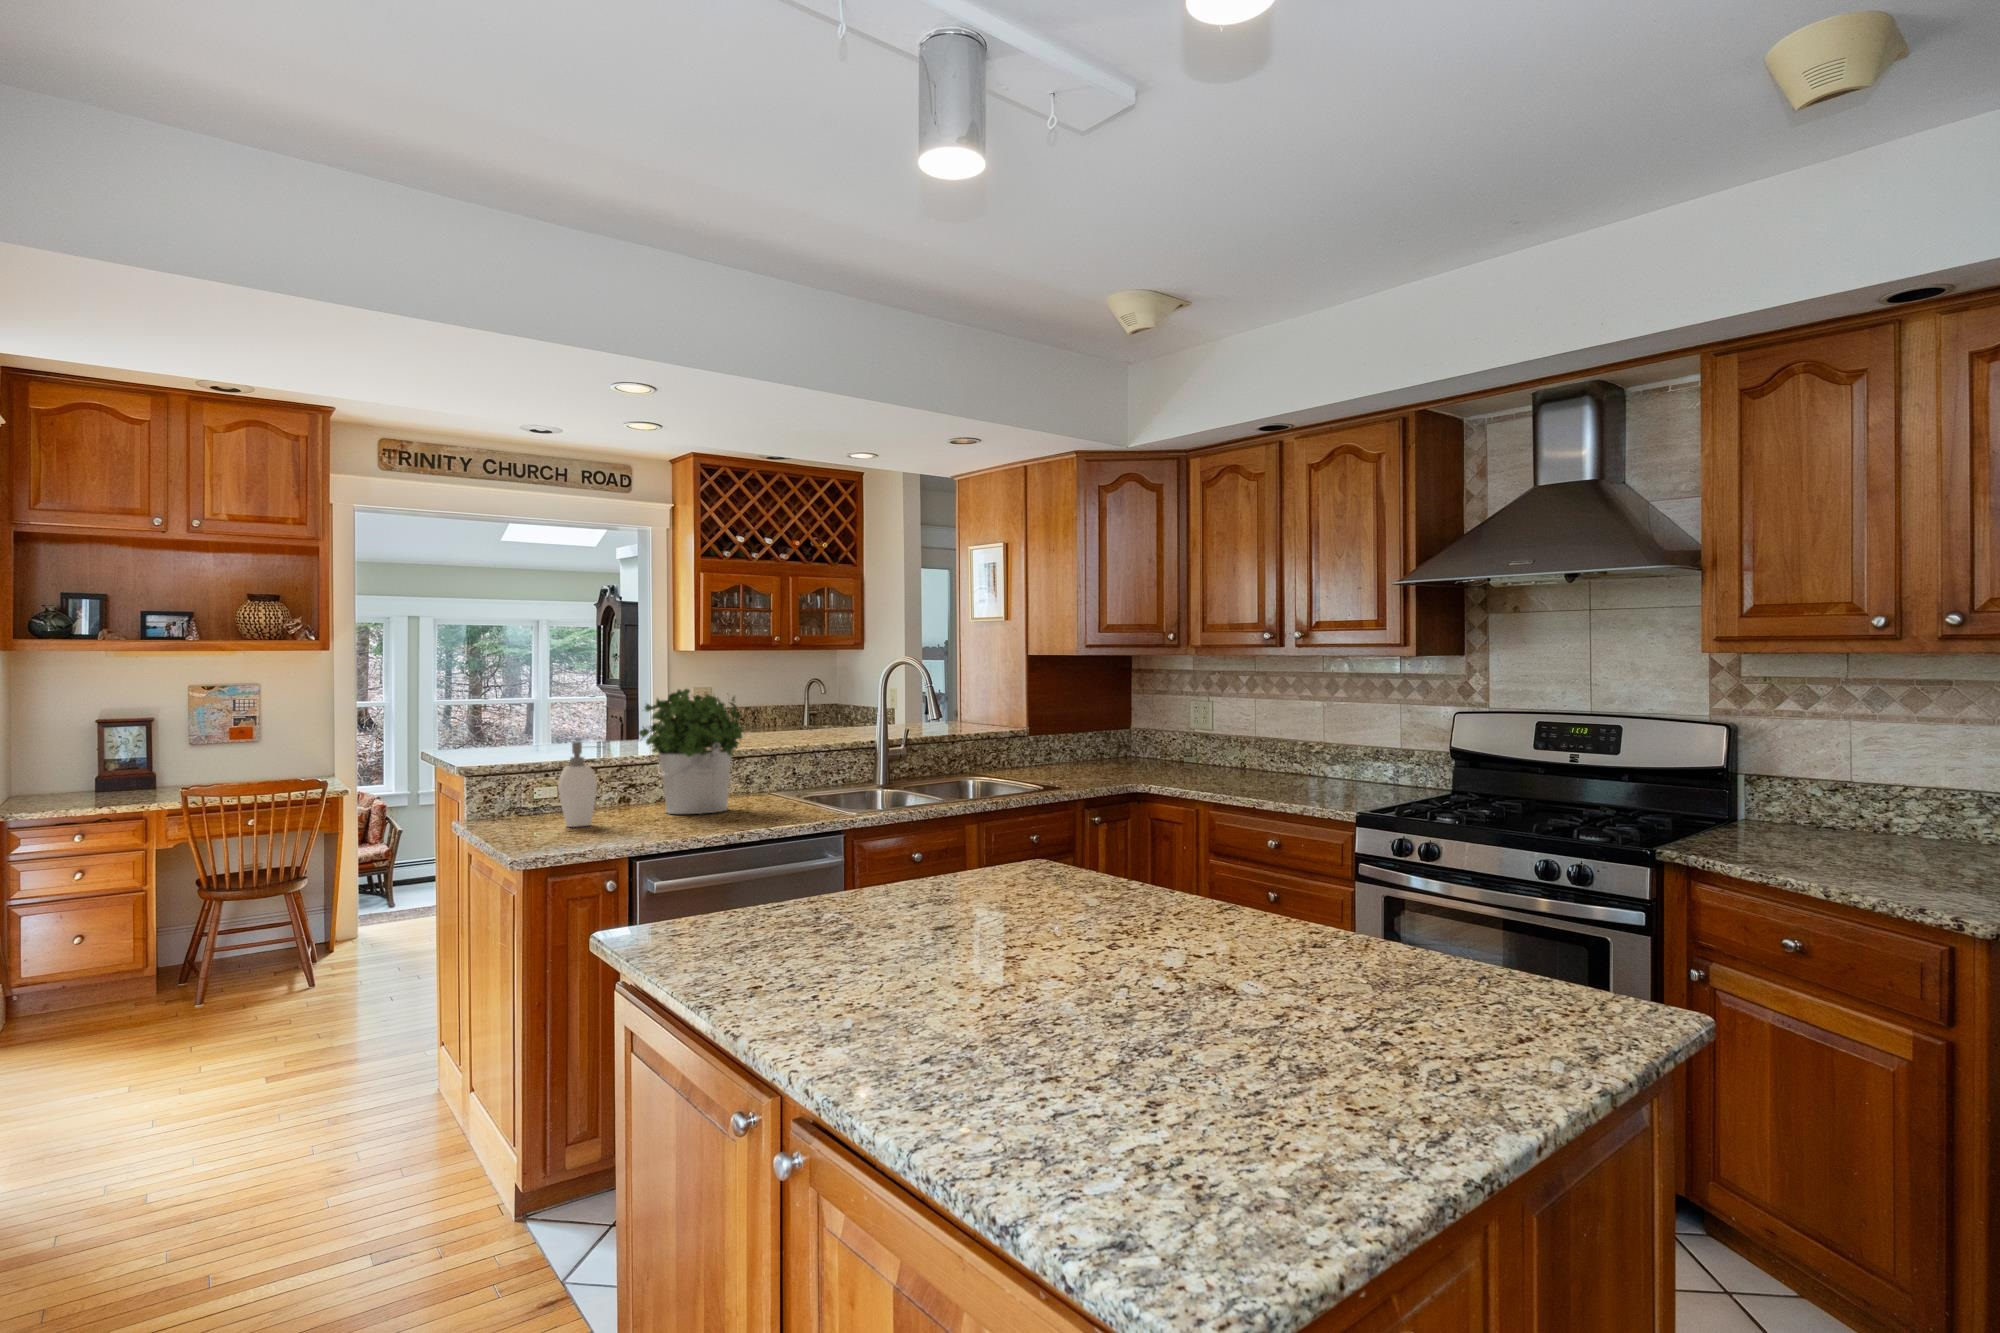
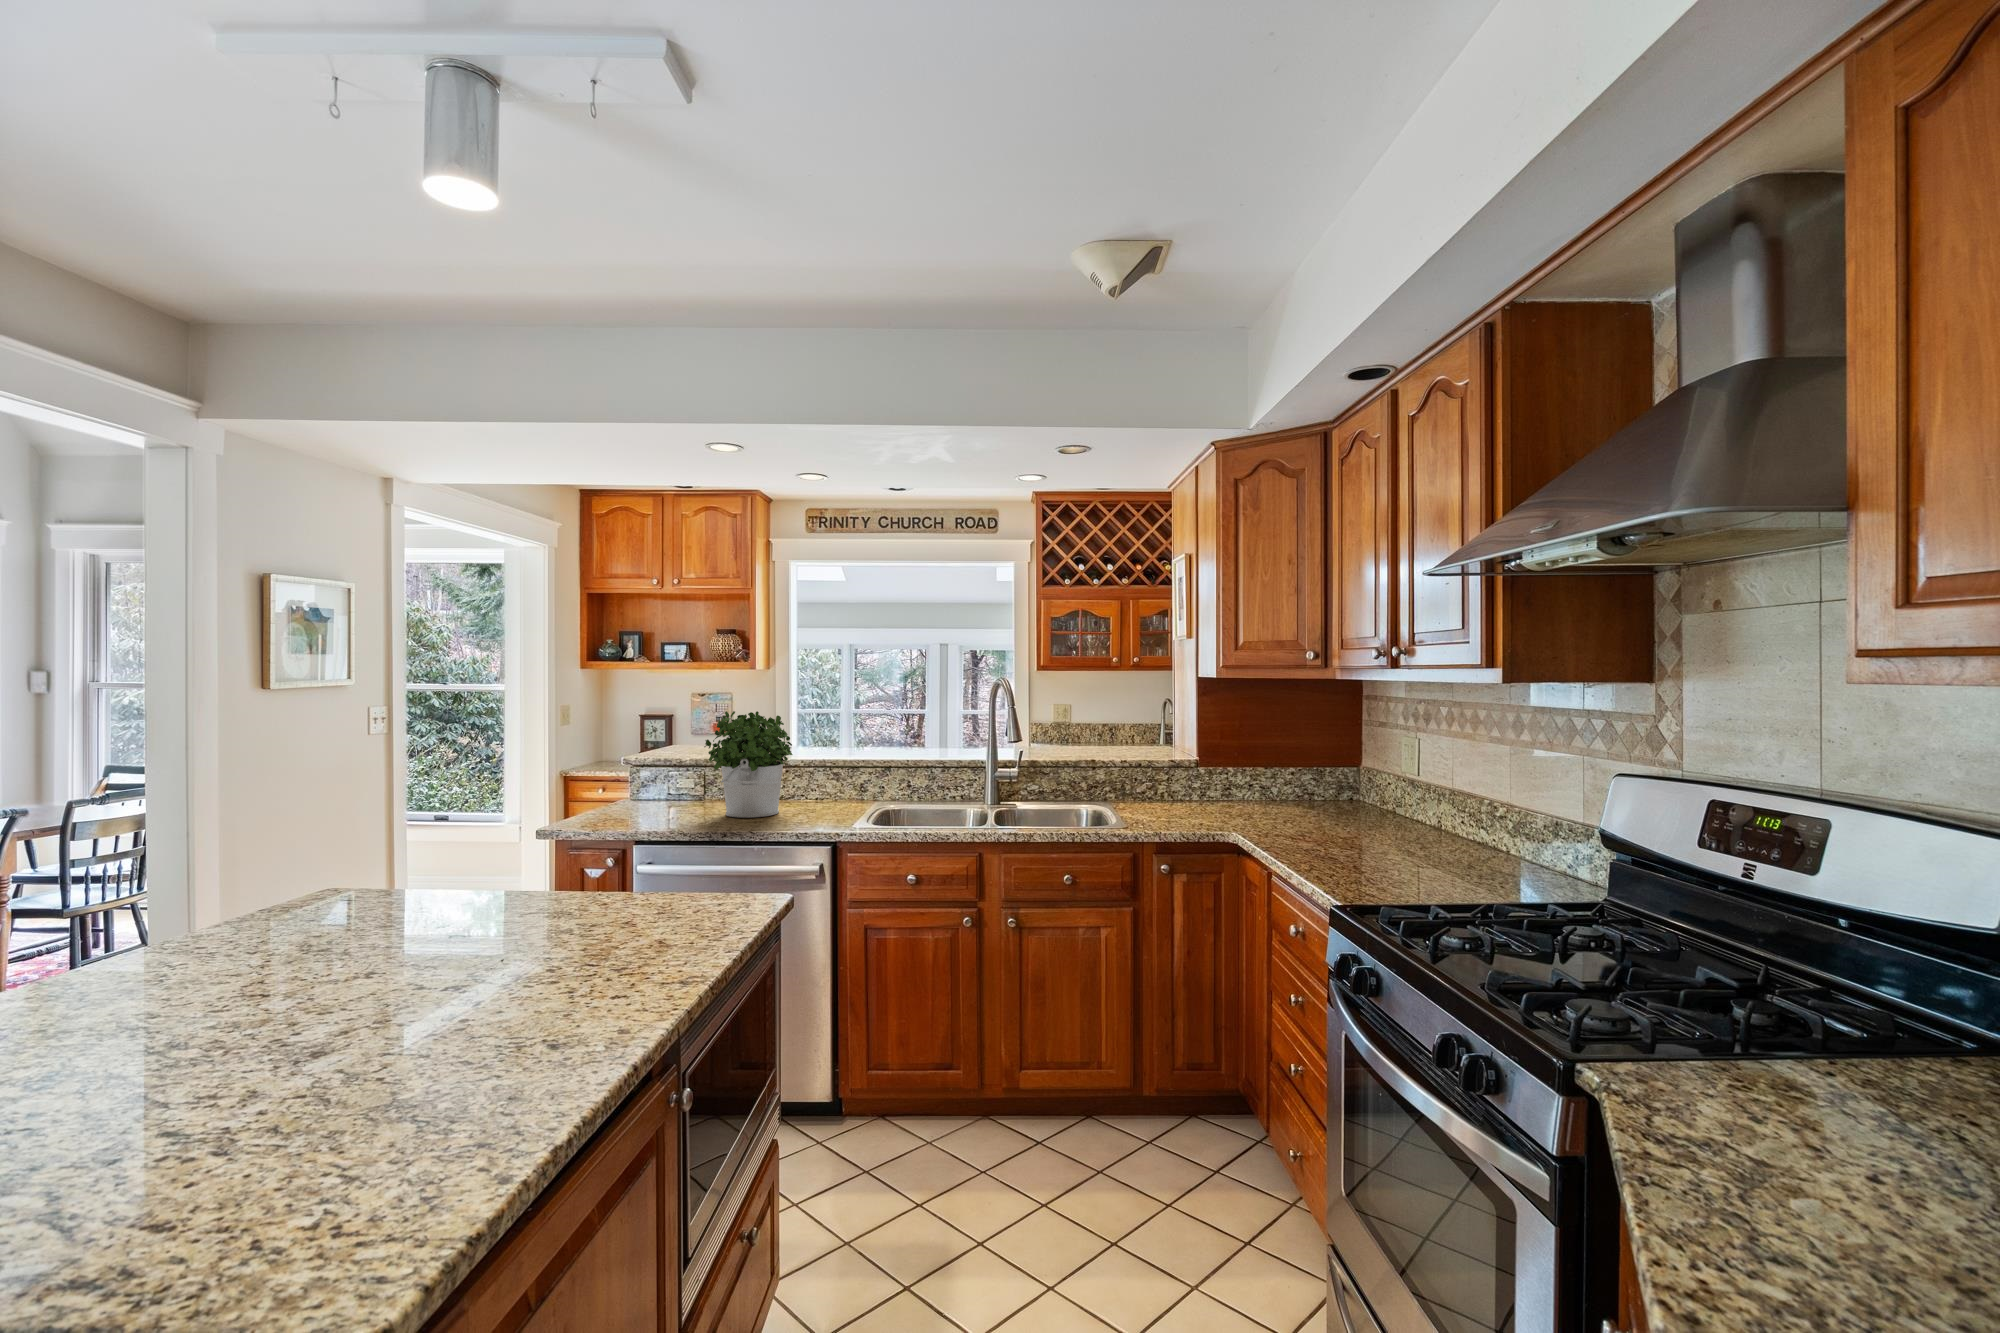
soap dispenser: present [558,741,597,827] -> none [628,750,659,817]

